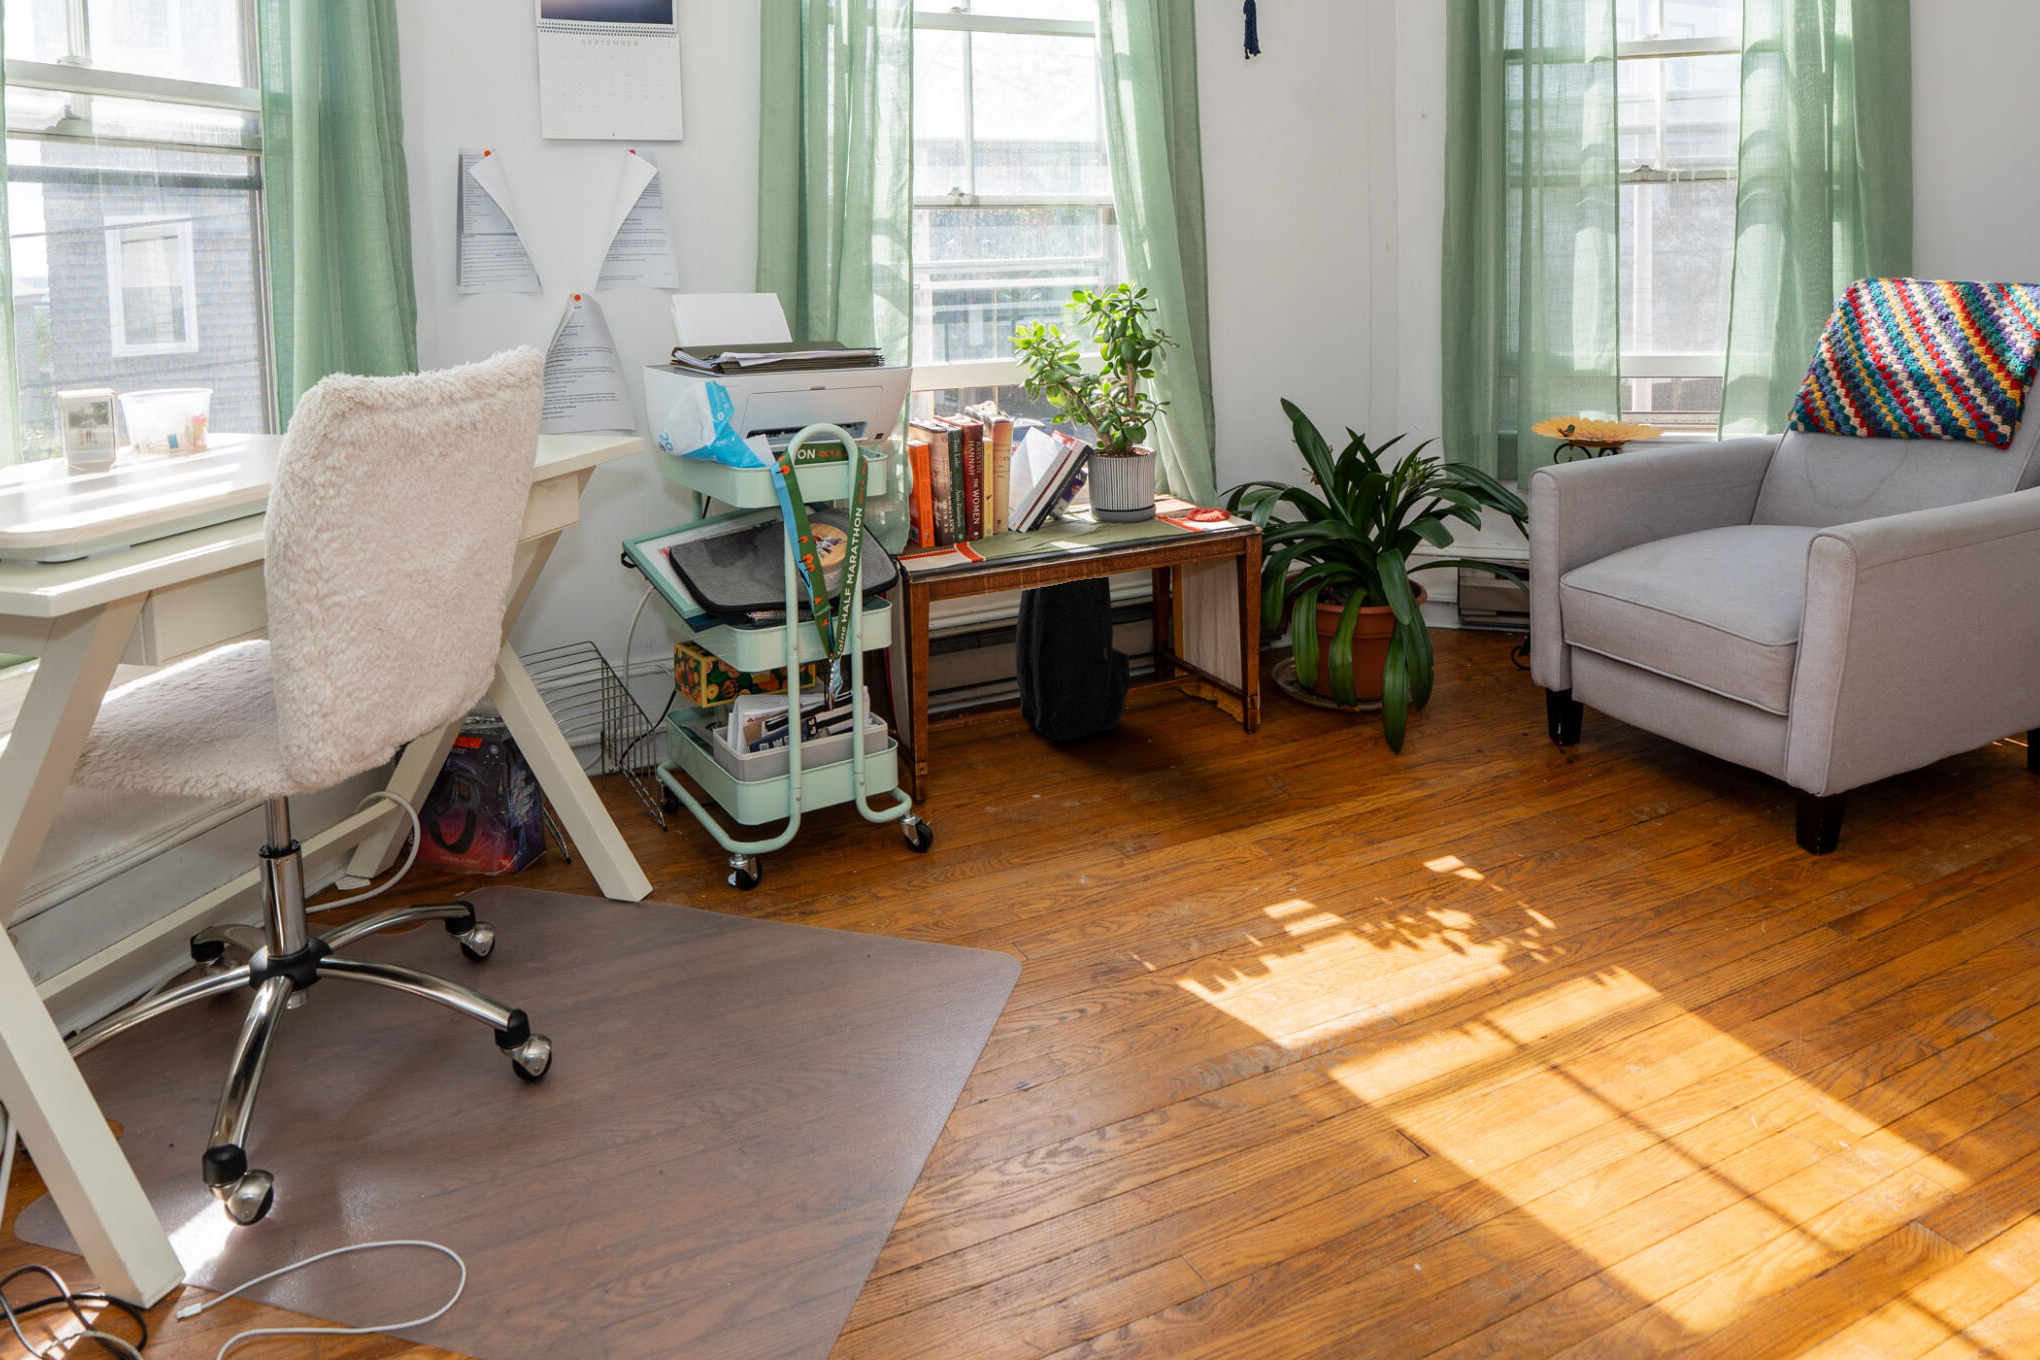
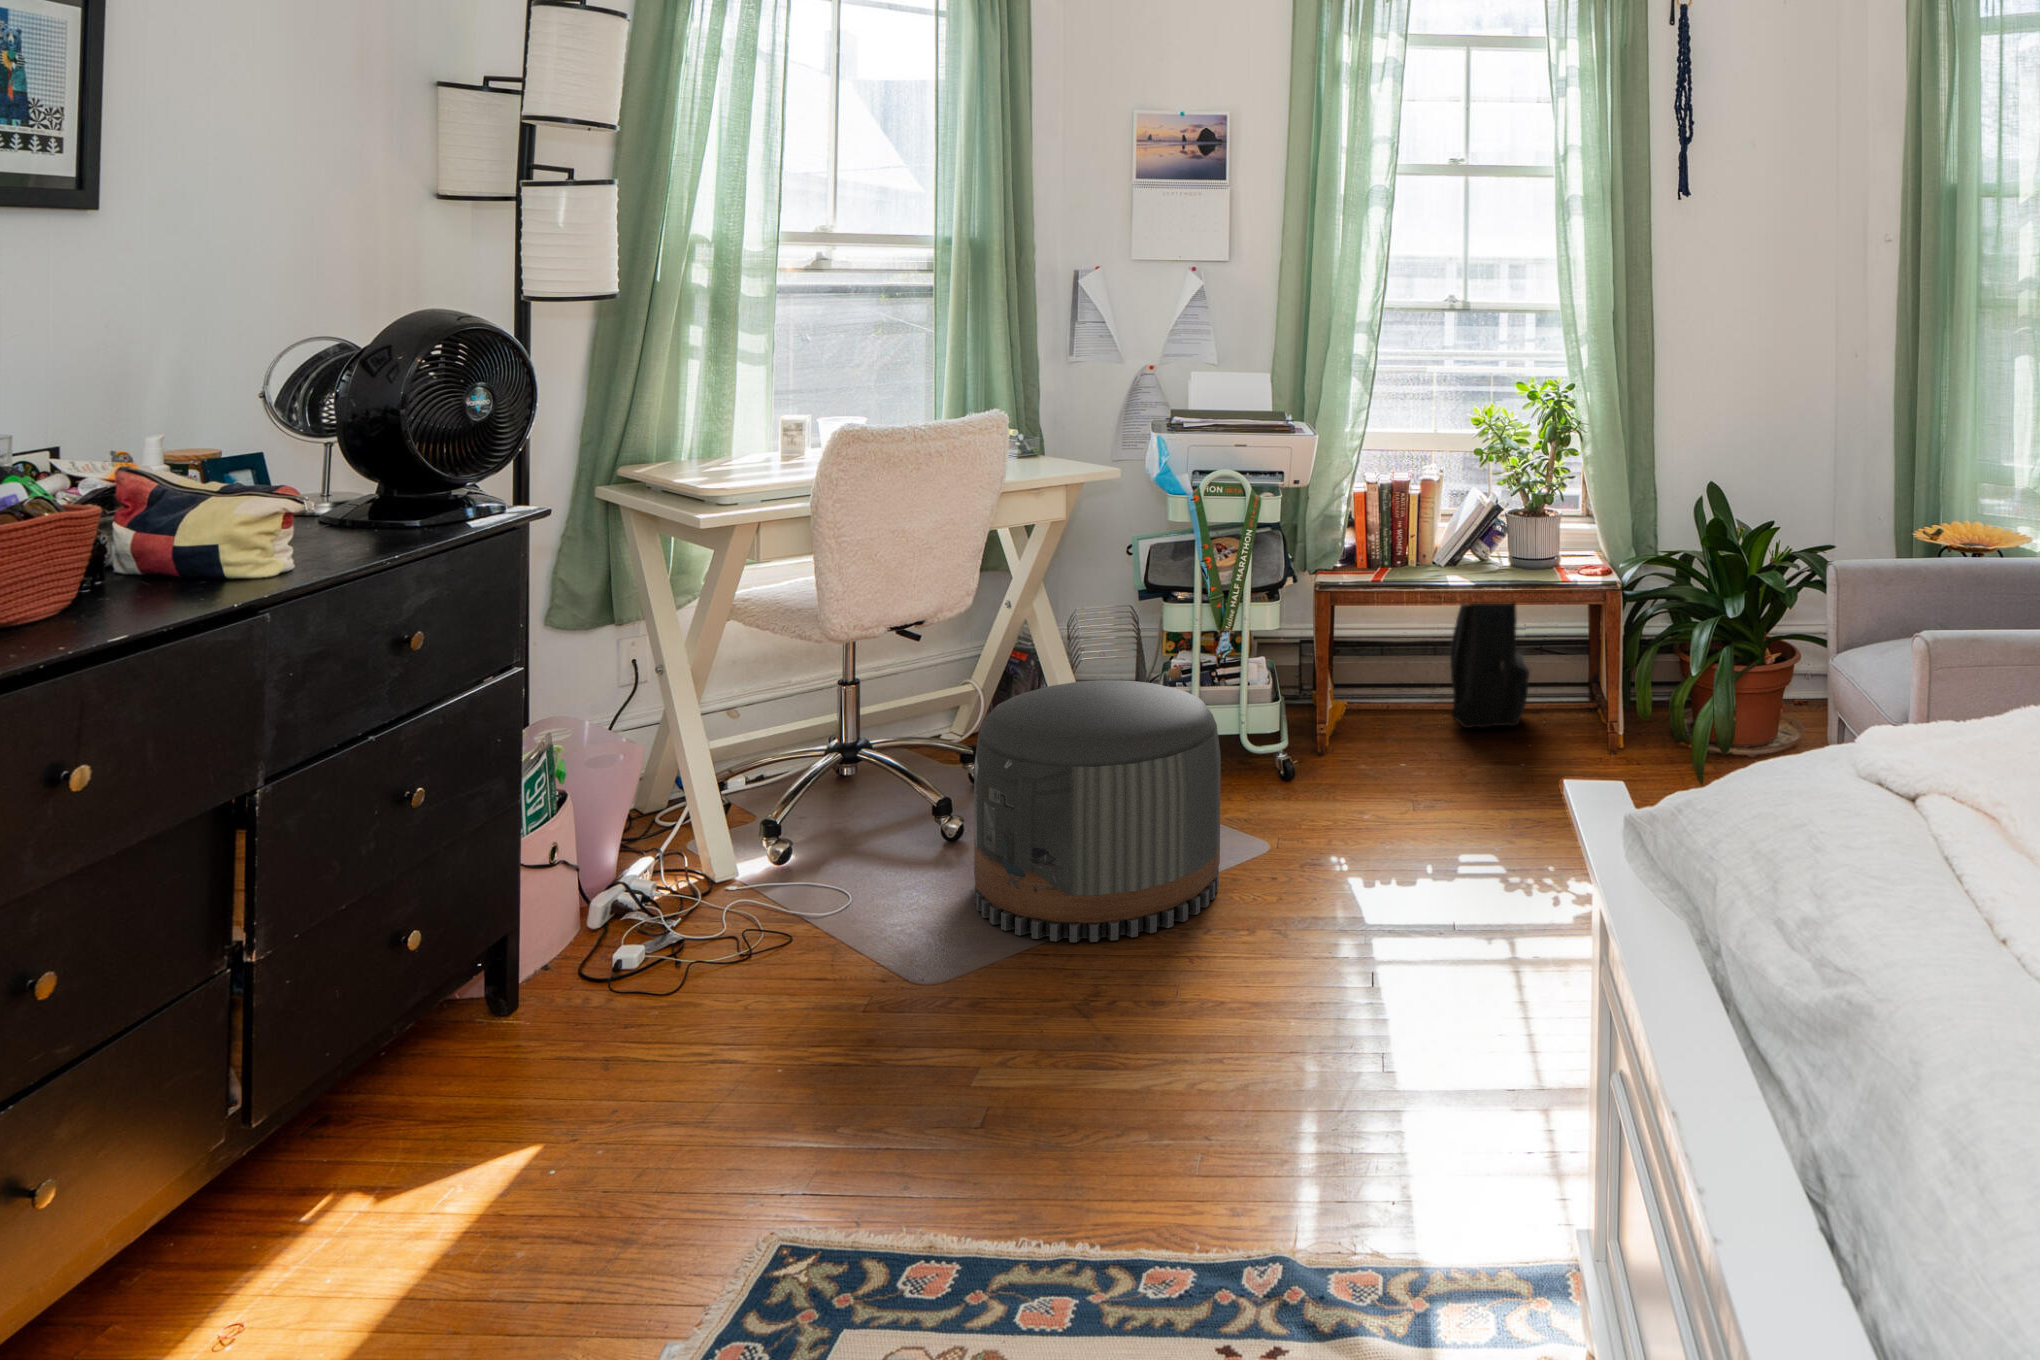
pouf: none [653,751,1050,1206] -> present [974,680,1221,942]

